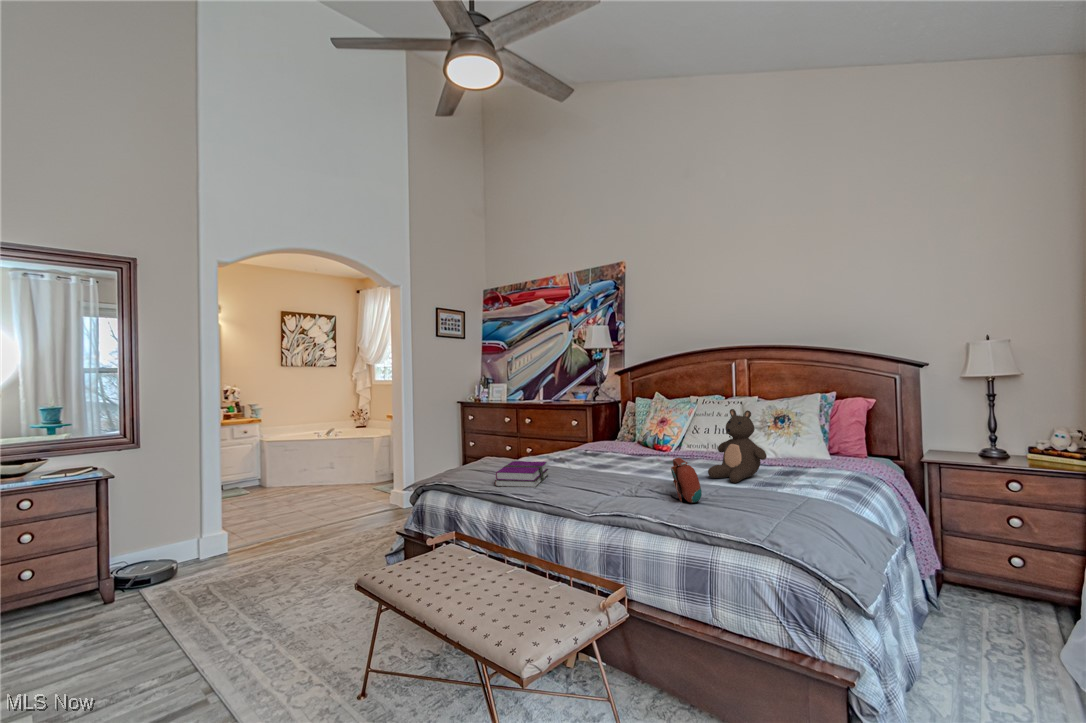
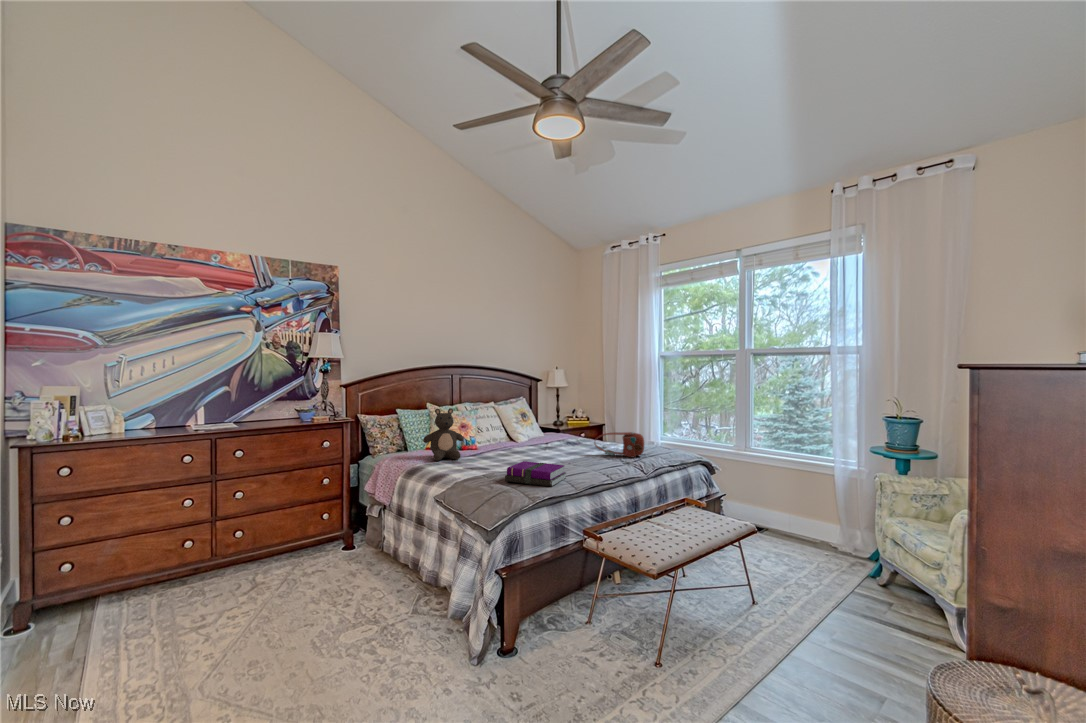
teddy bear: present [708,409,767,483] -> present [423,408,464,461]

